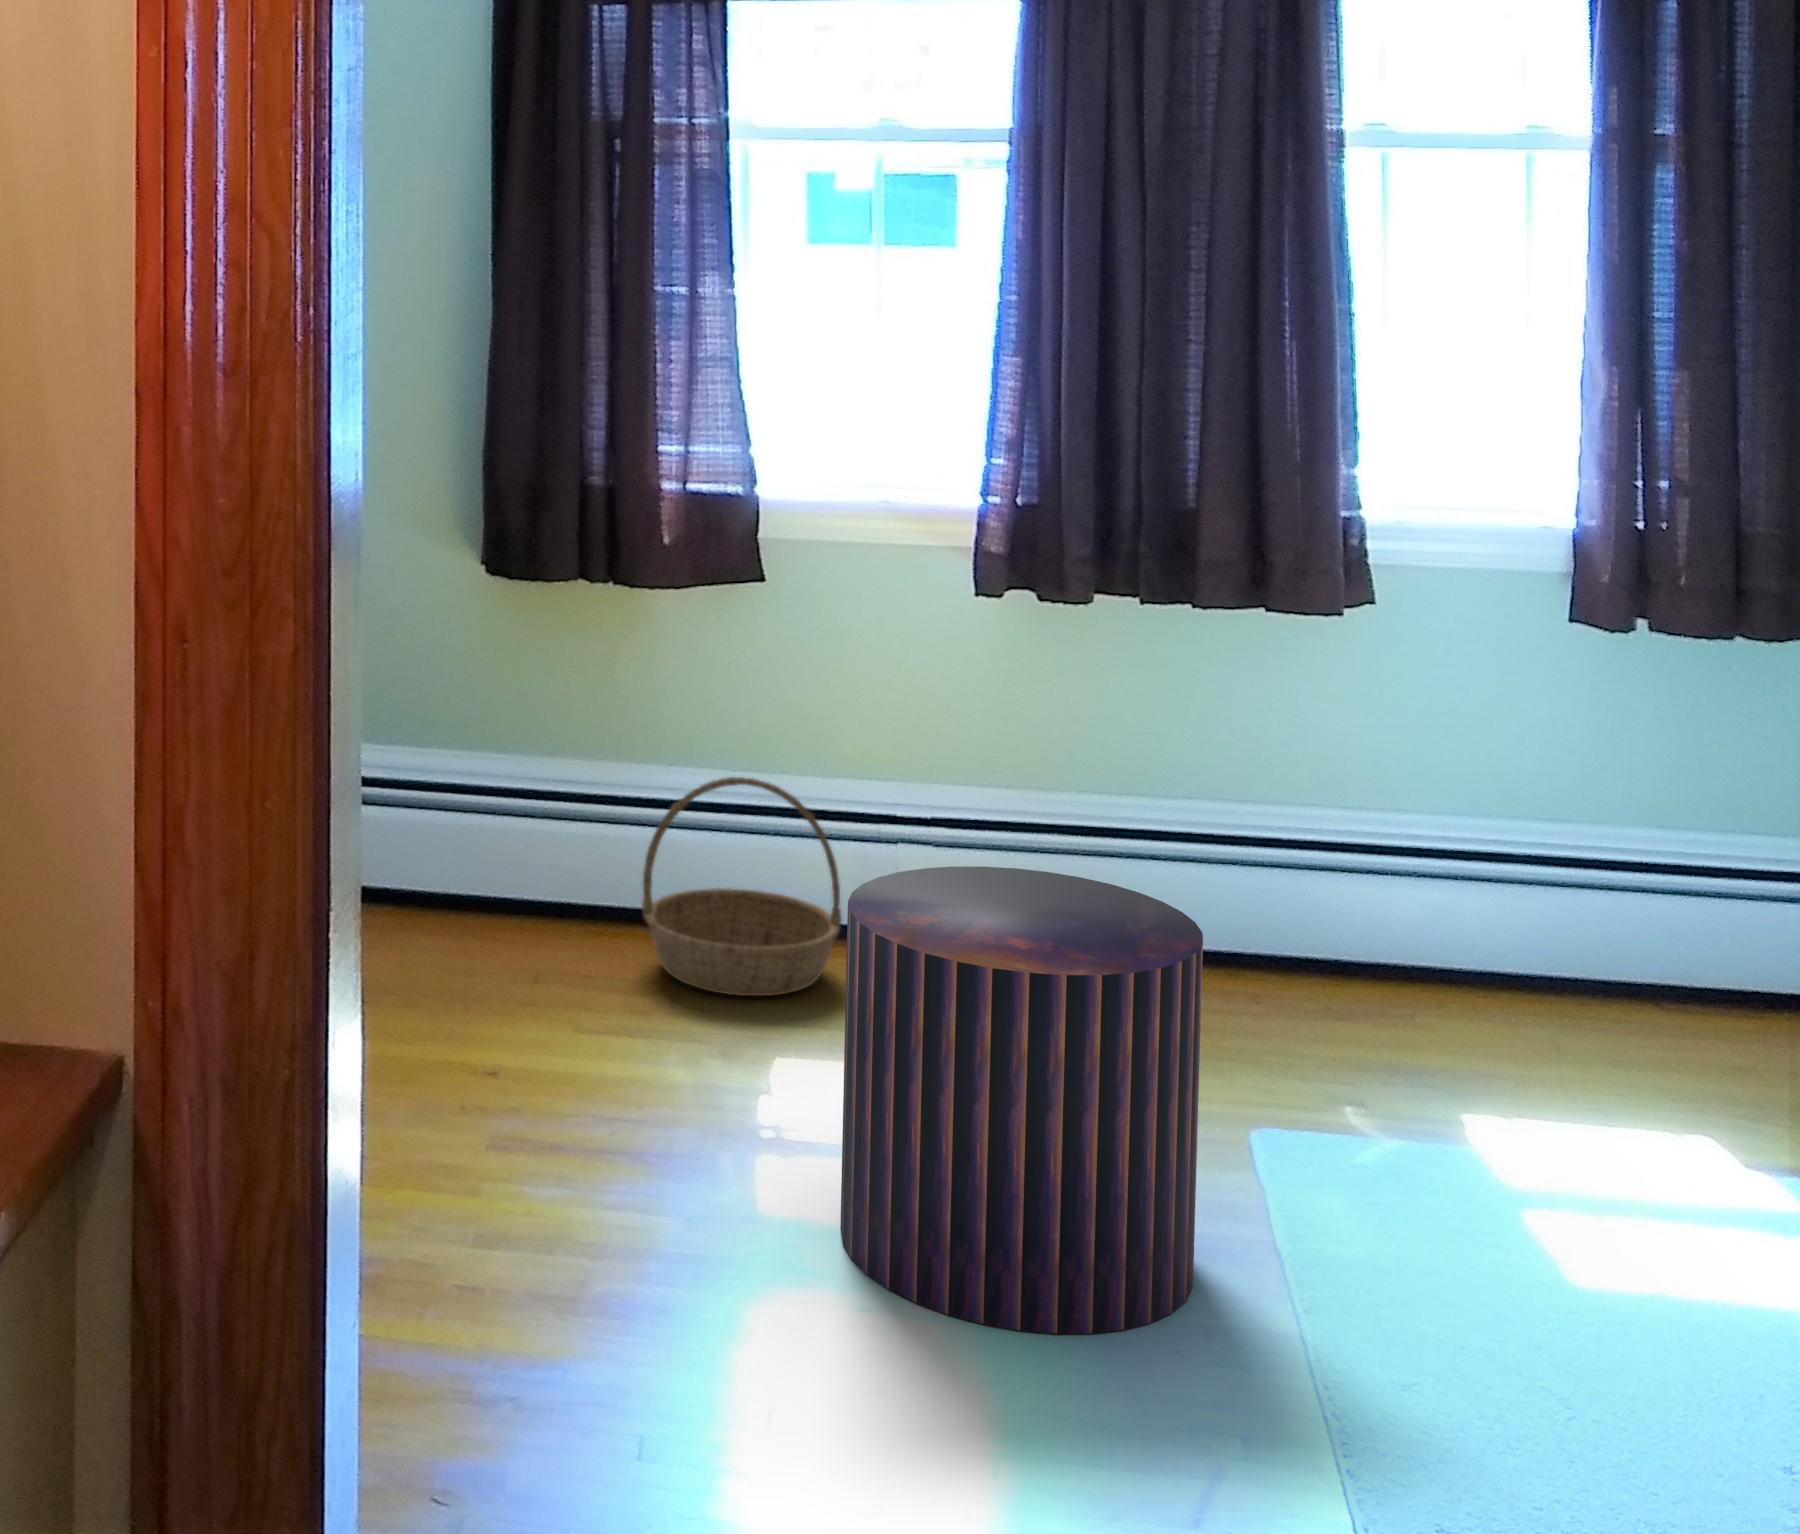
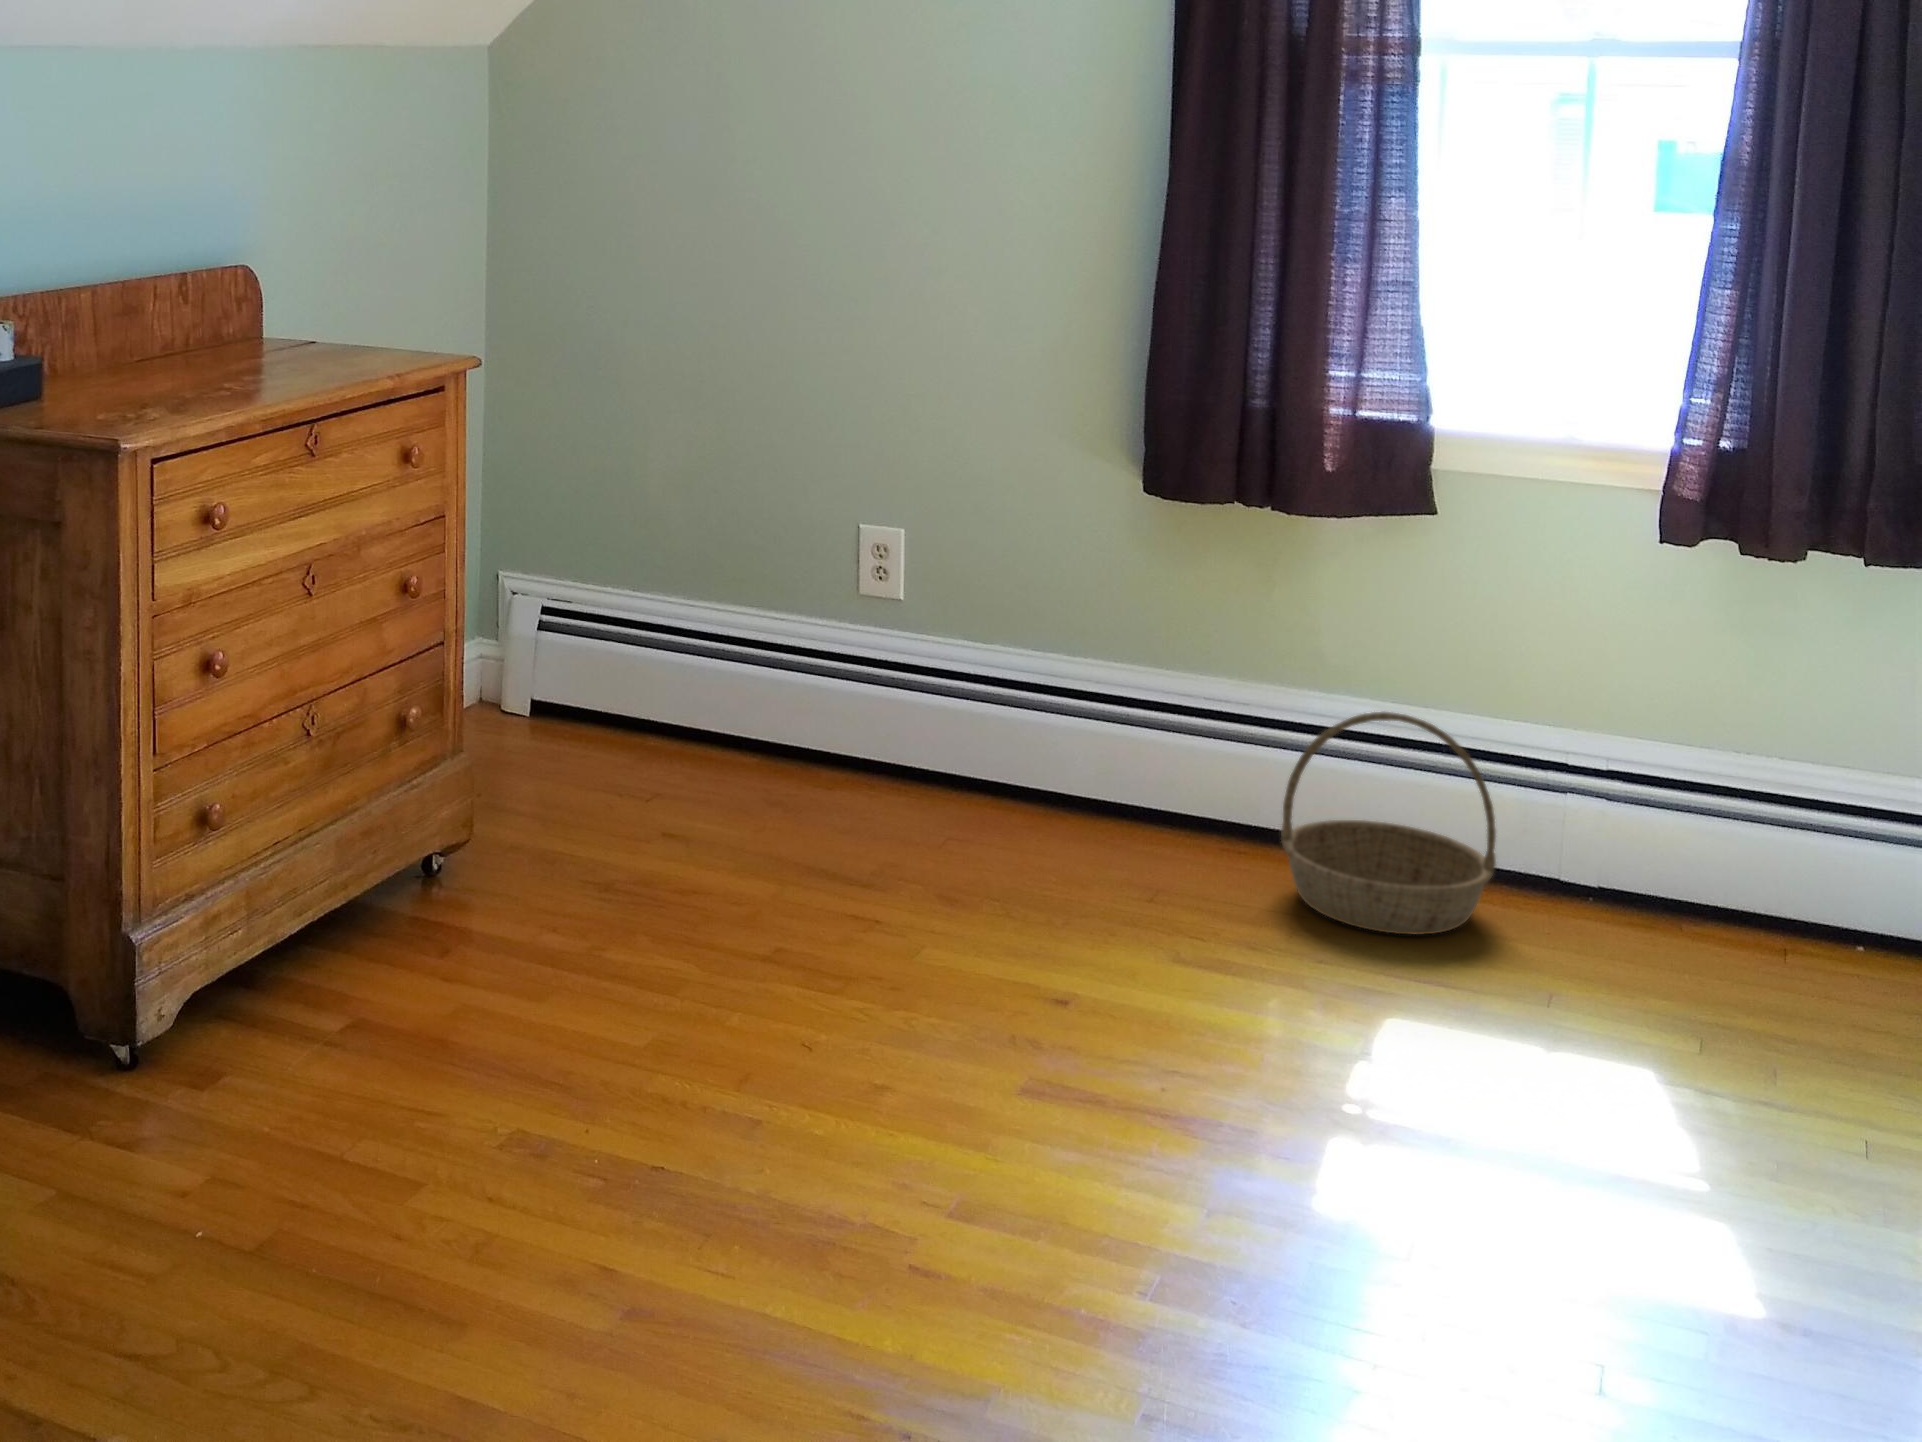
pouf: present [840,866,1203,1334] -> none [1448,830,1867,1313]

